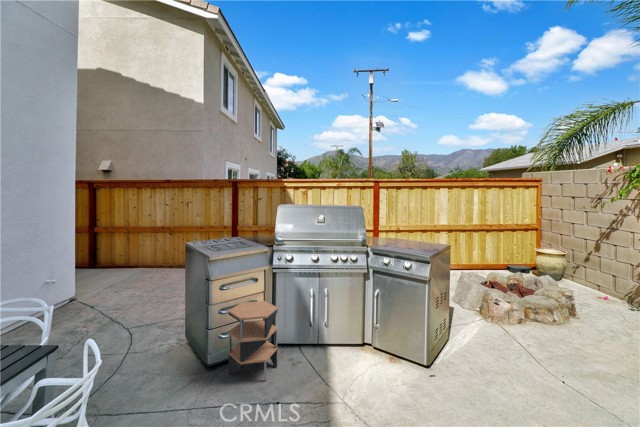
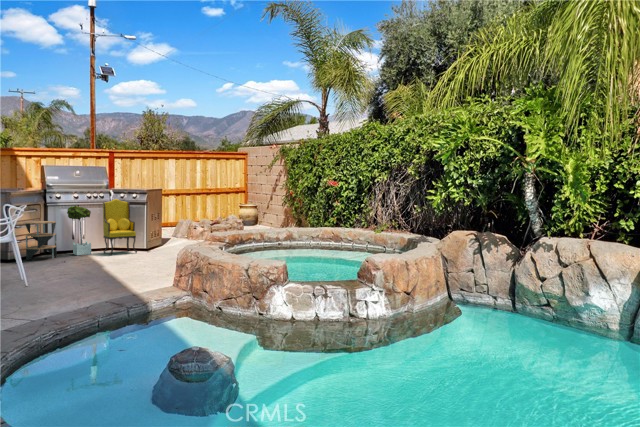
armchair: none [352,269,410,383] -> present [103,199,137,255]
potted tree: none [299,279,335,364] -> present [67,206,91,255]

